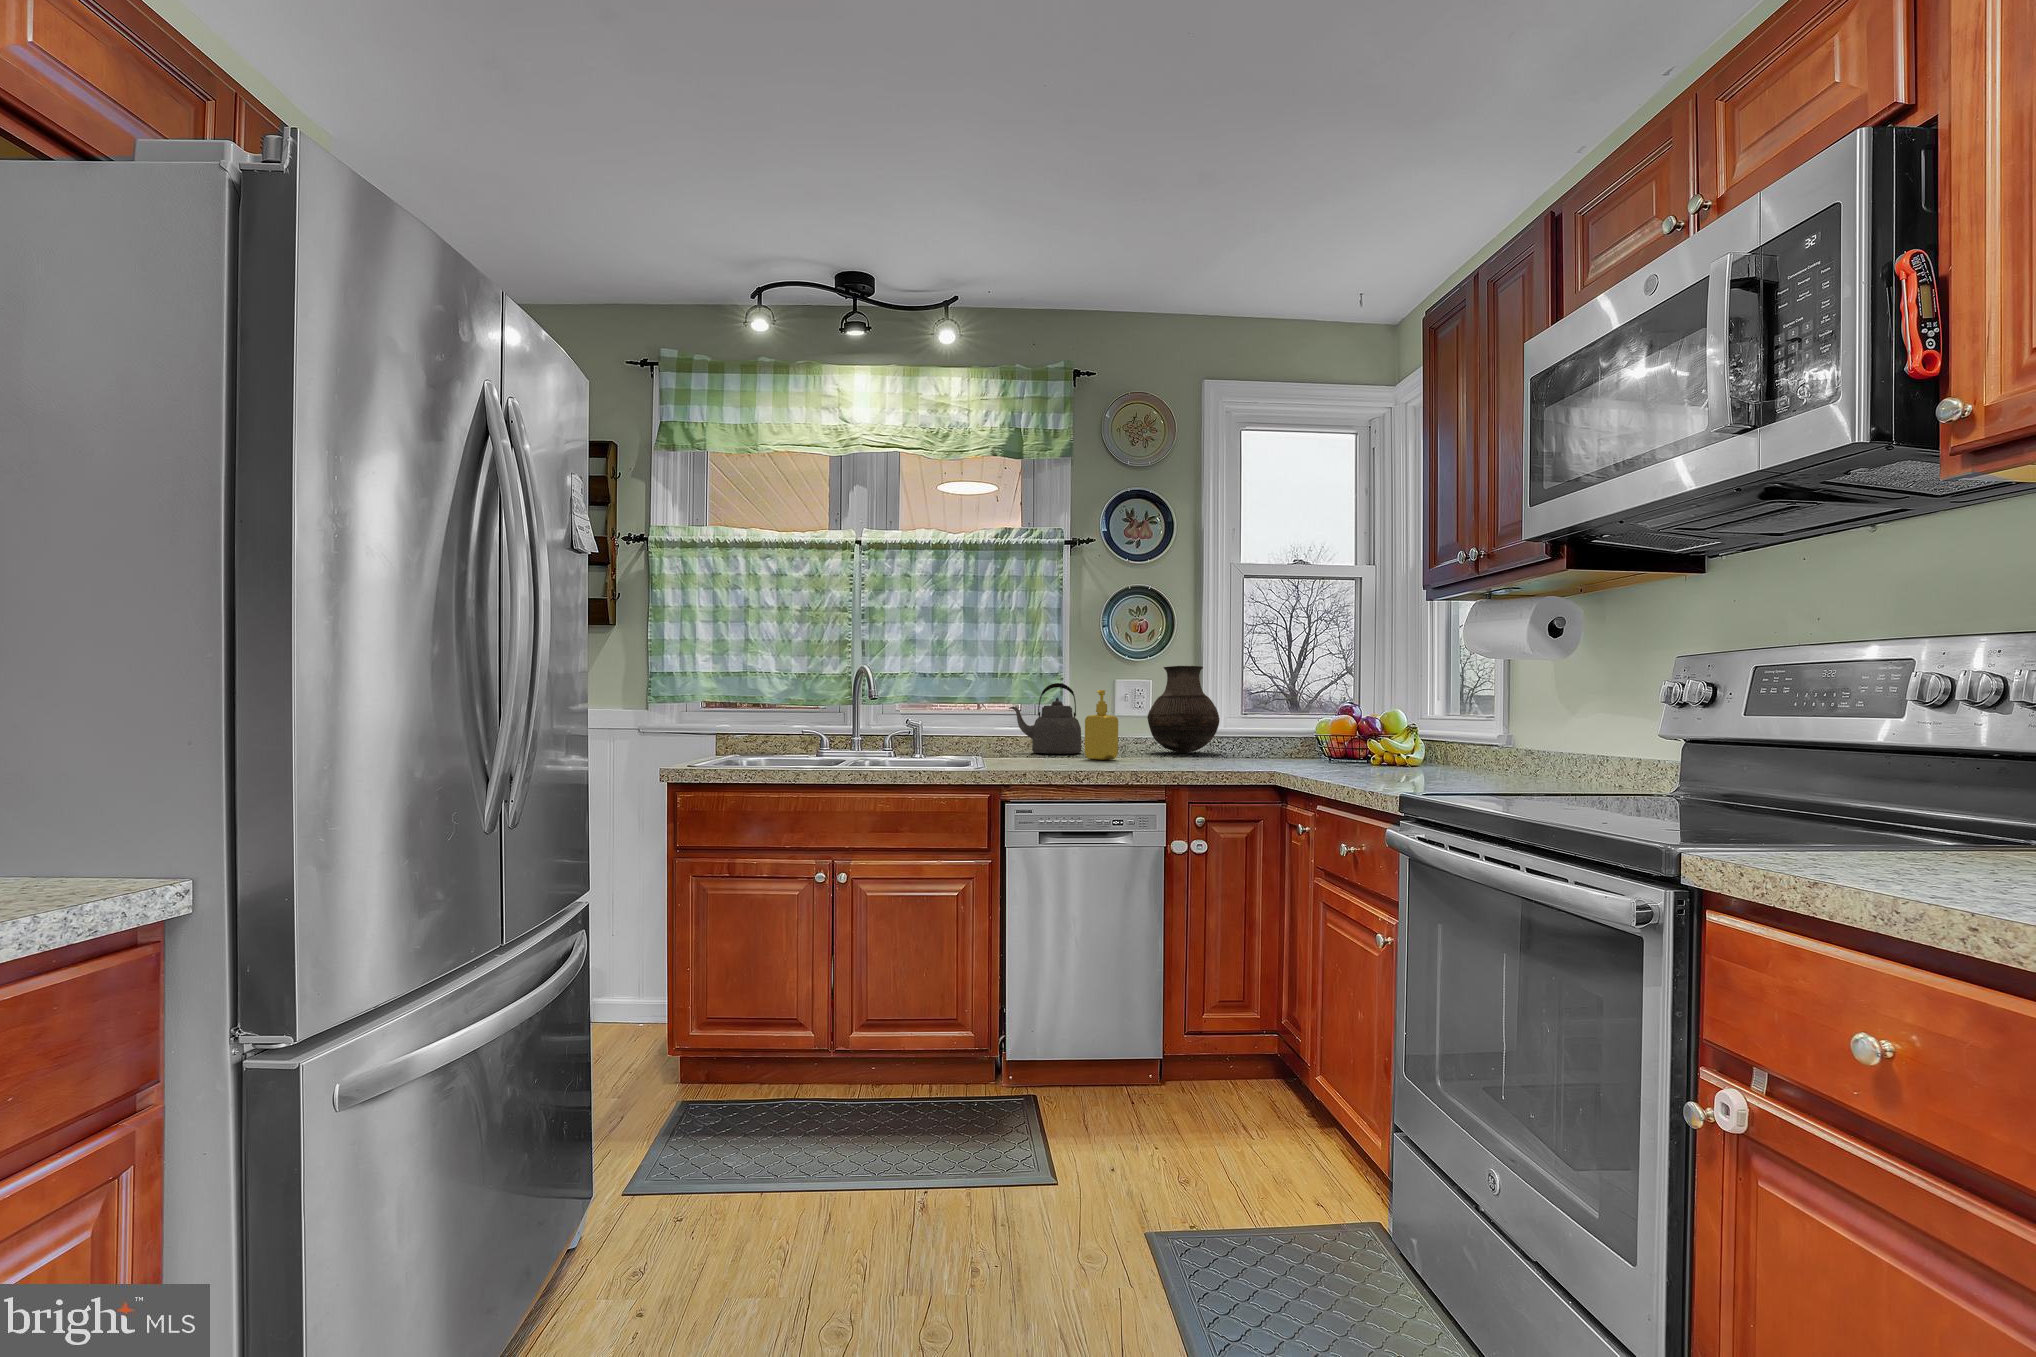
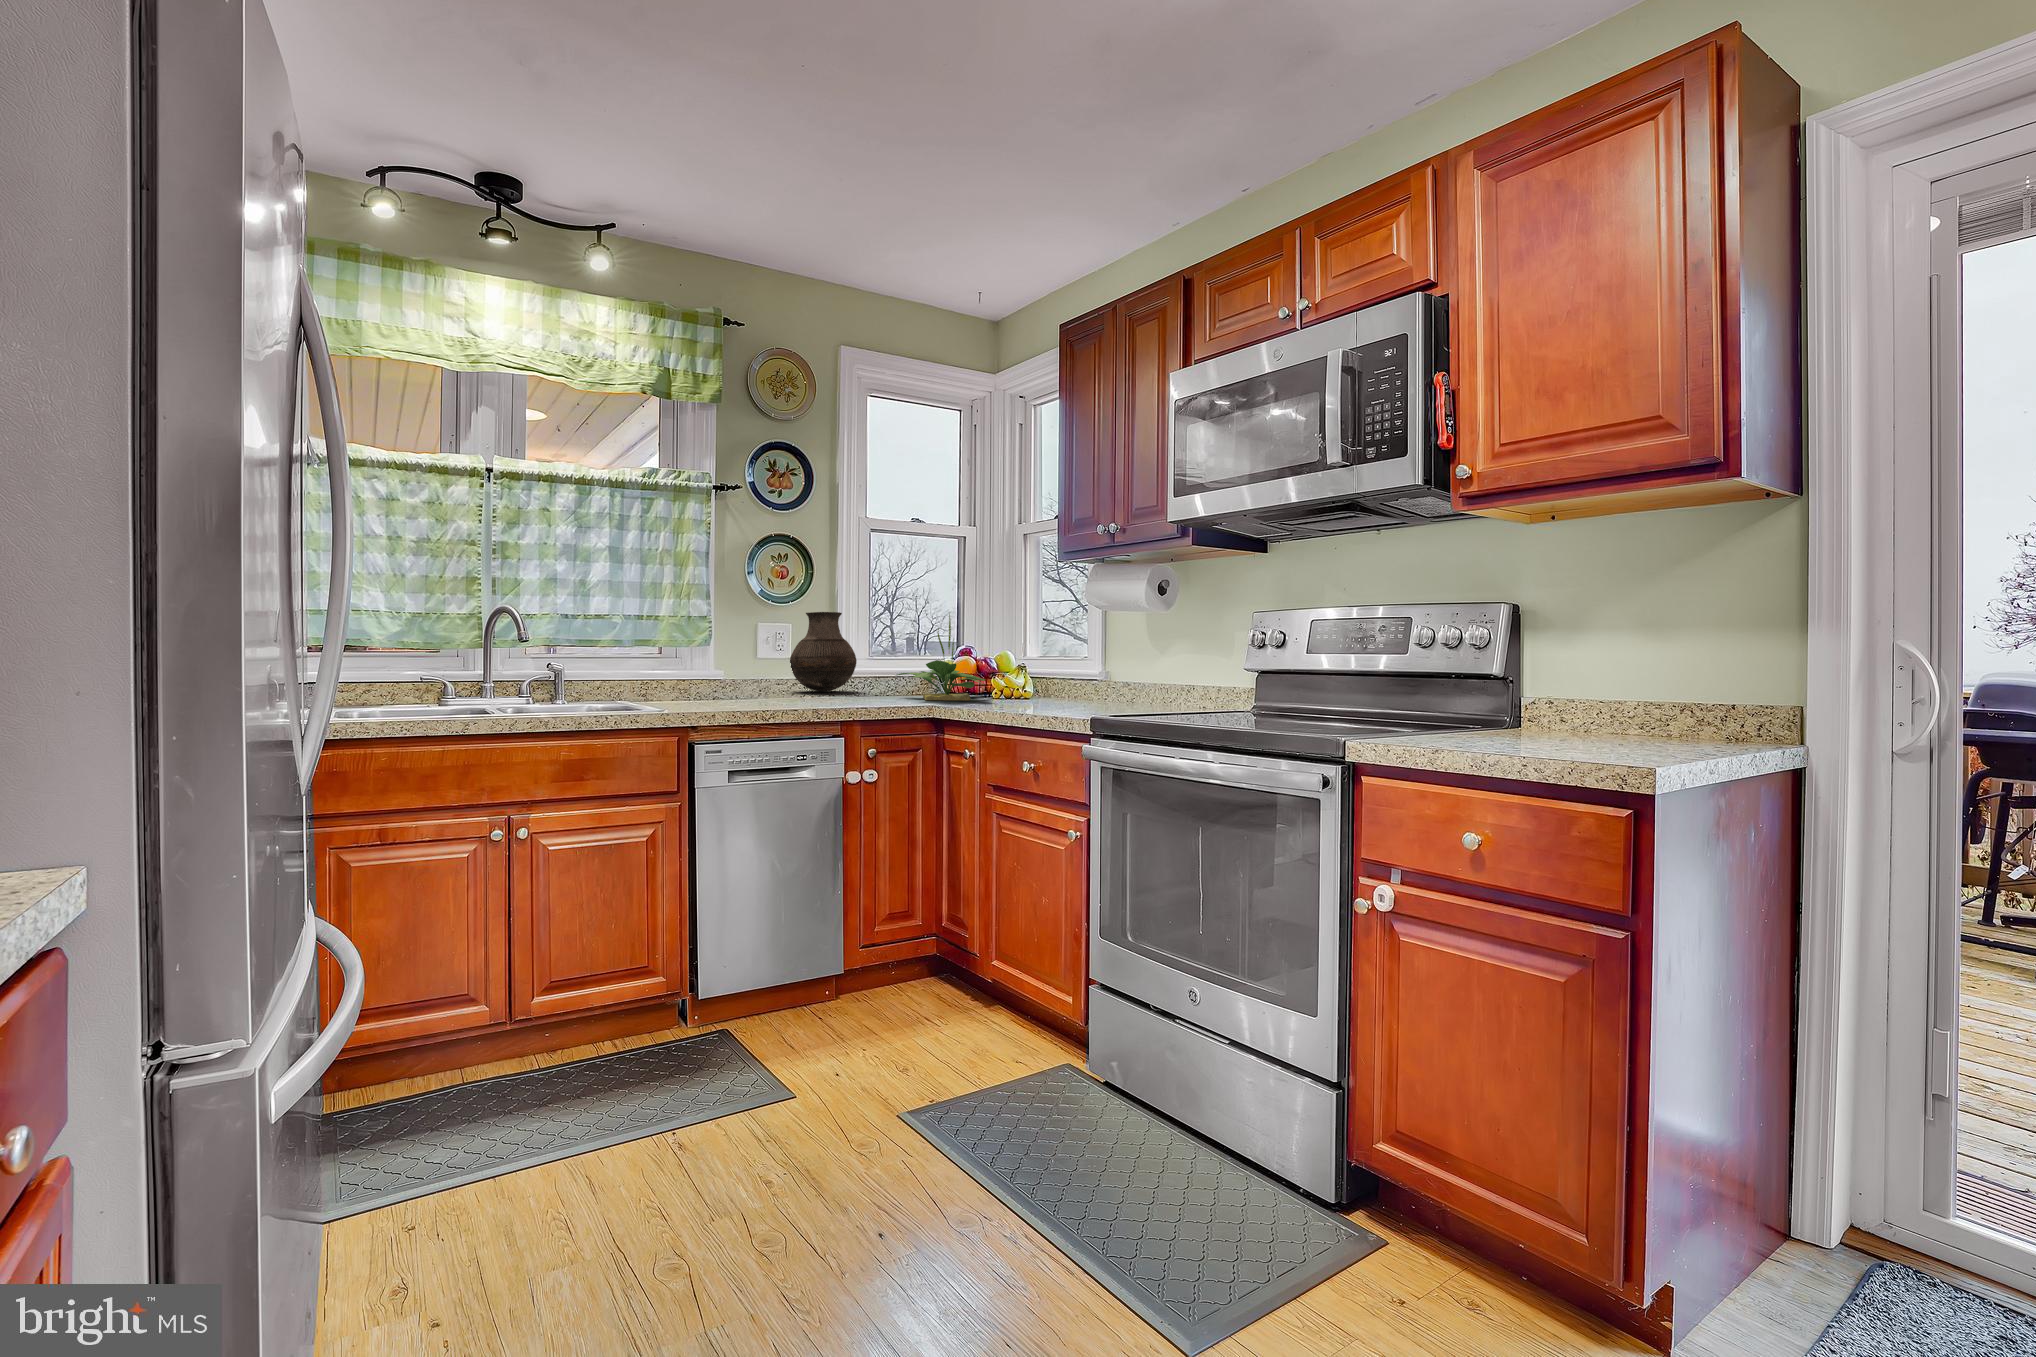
potted plant: none [1247,664,1349,767] -> present [897,614,985,700]
kettle: present [1009,683,1082,754] -> none [658,626,732,695]
soap dispenser: present [1085,690,1118,760] -> none [749,633,782,699]

